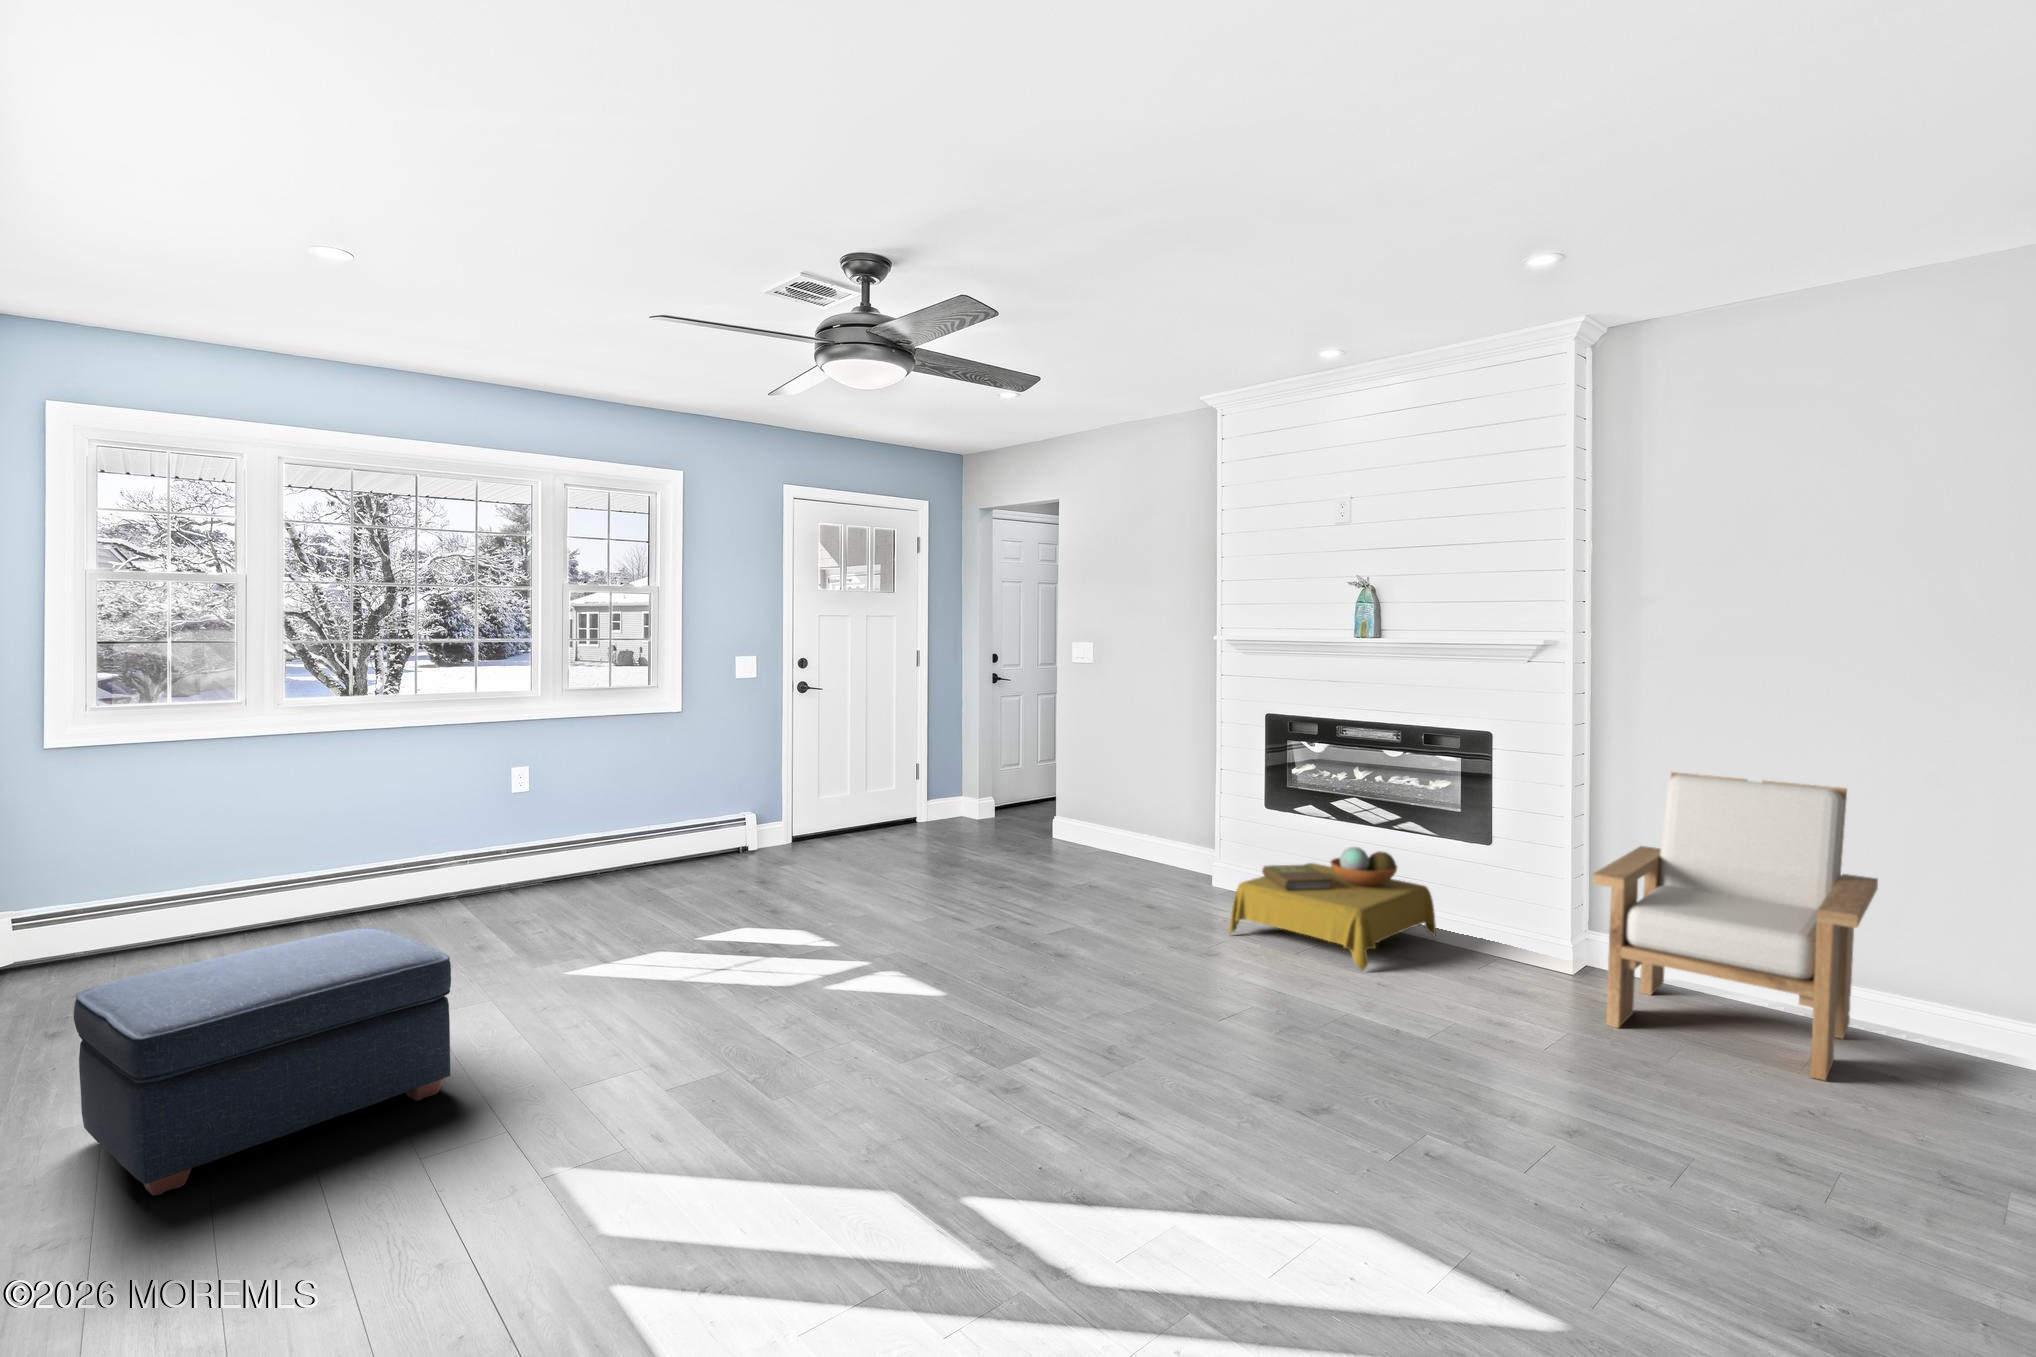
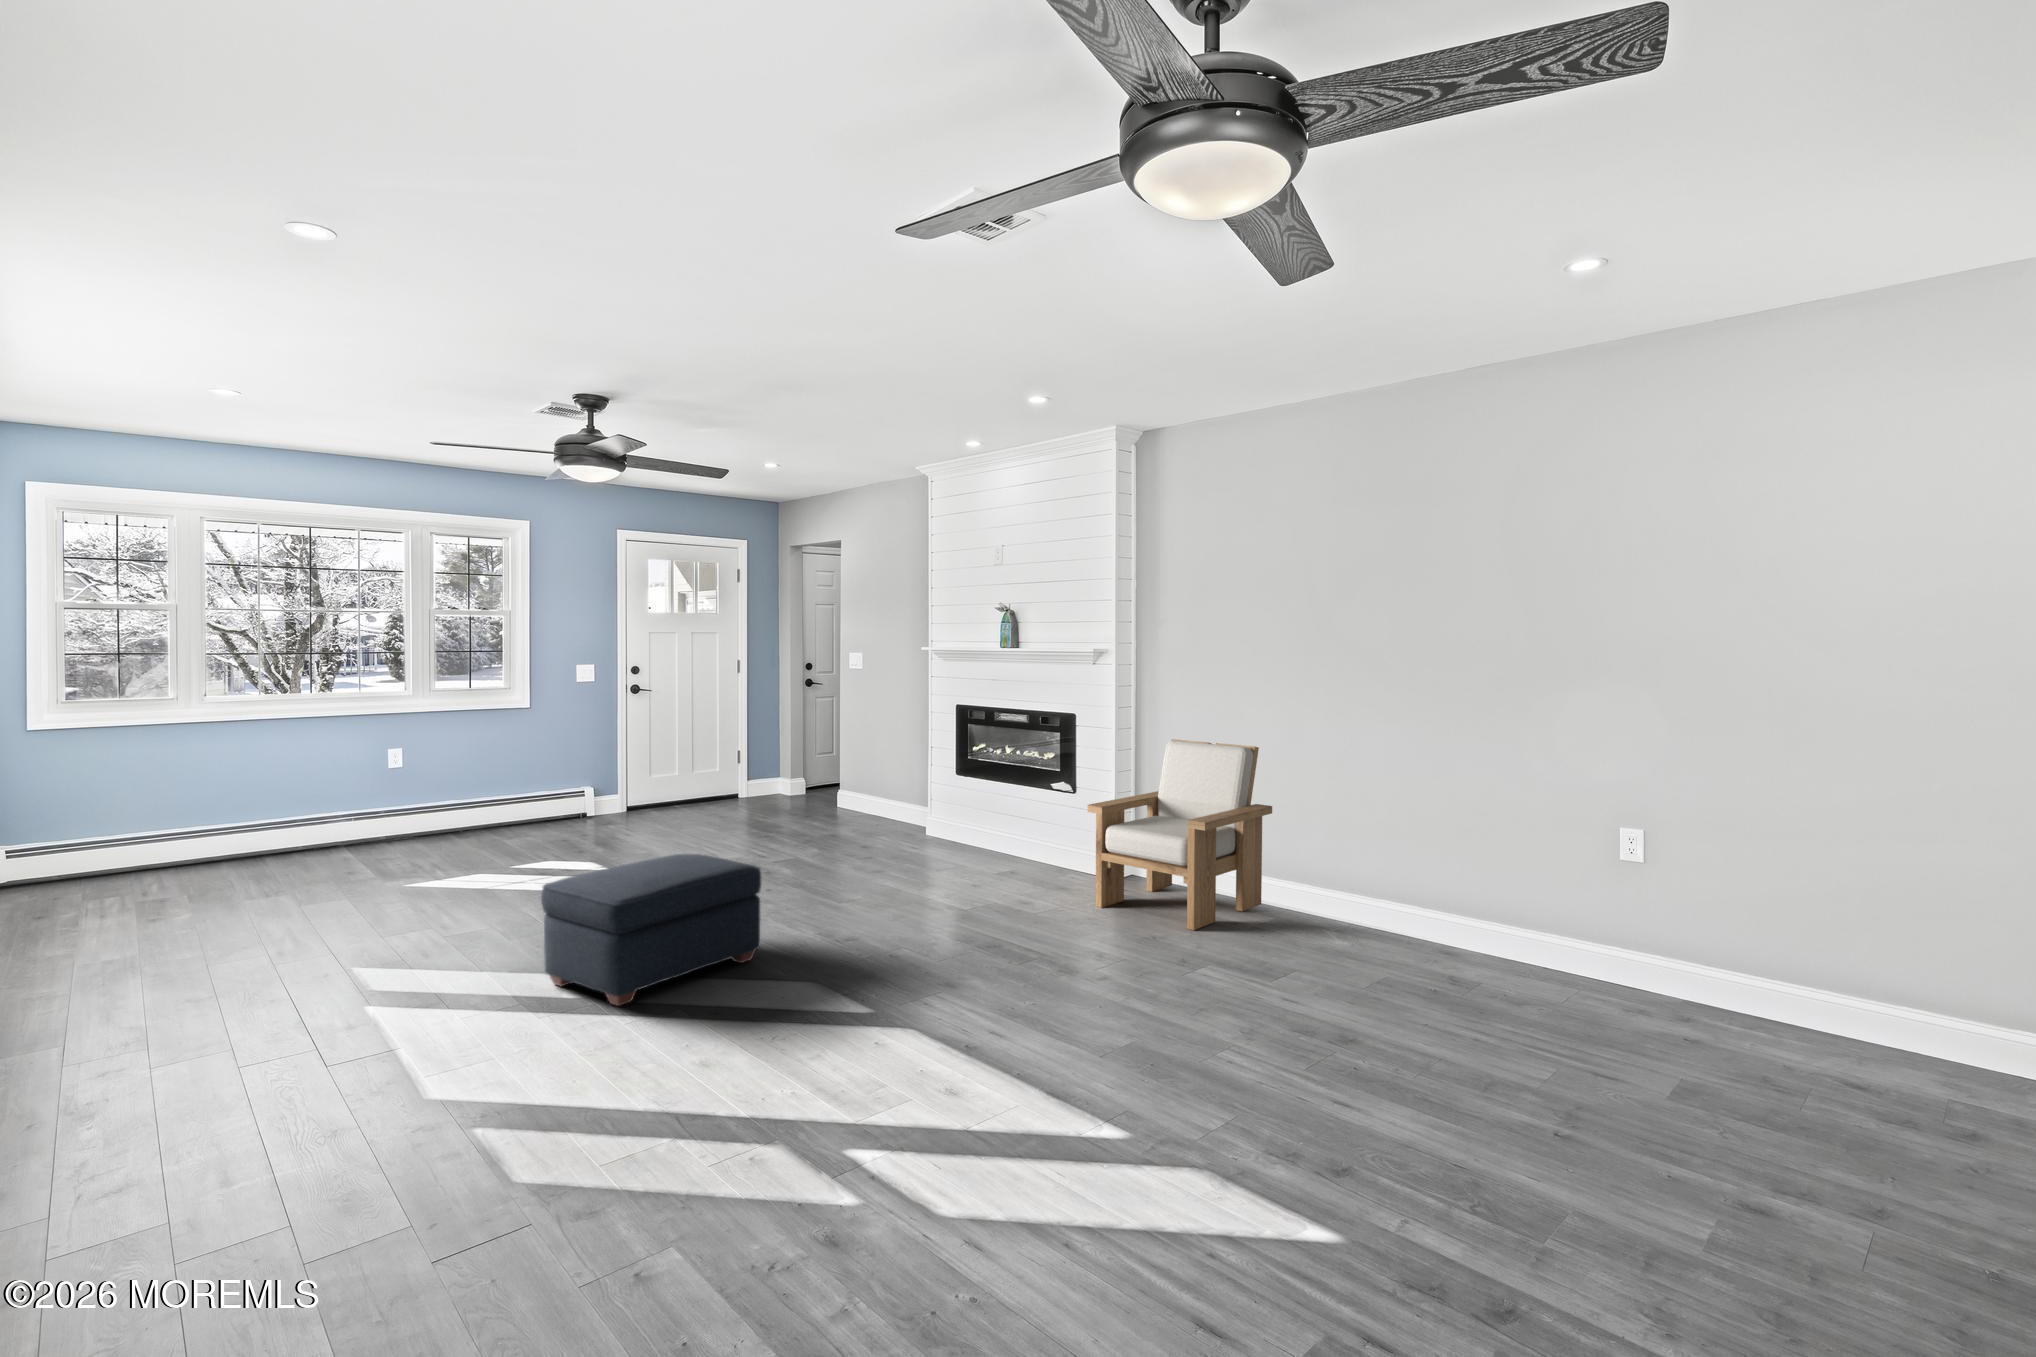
side table: present [1229,847,1436,970] -> none [899,797,1047,881]
ottoman: present [74,928,451,1196] -> present [541,854,761,1006]

